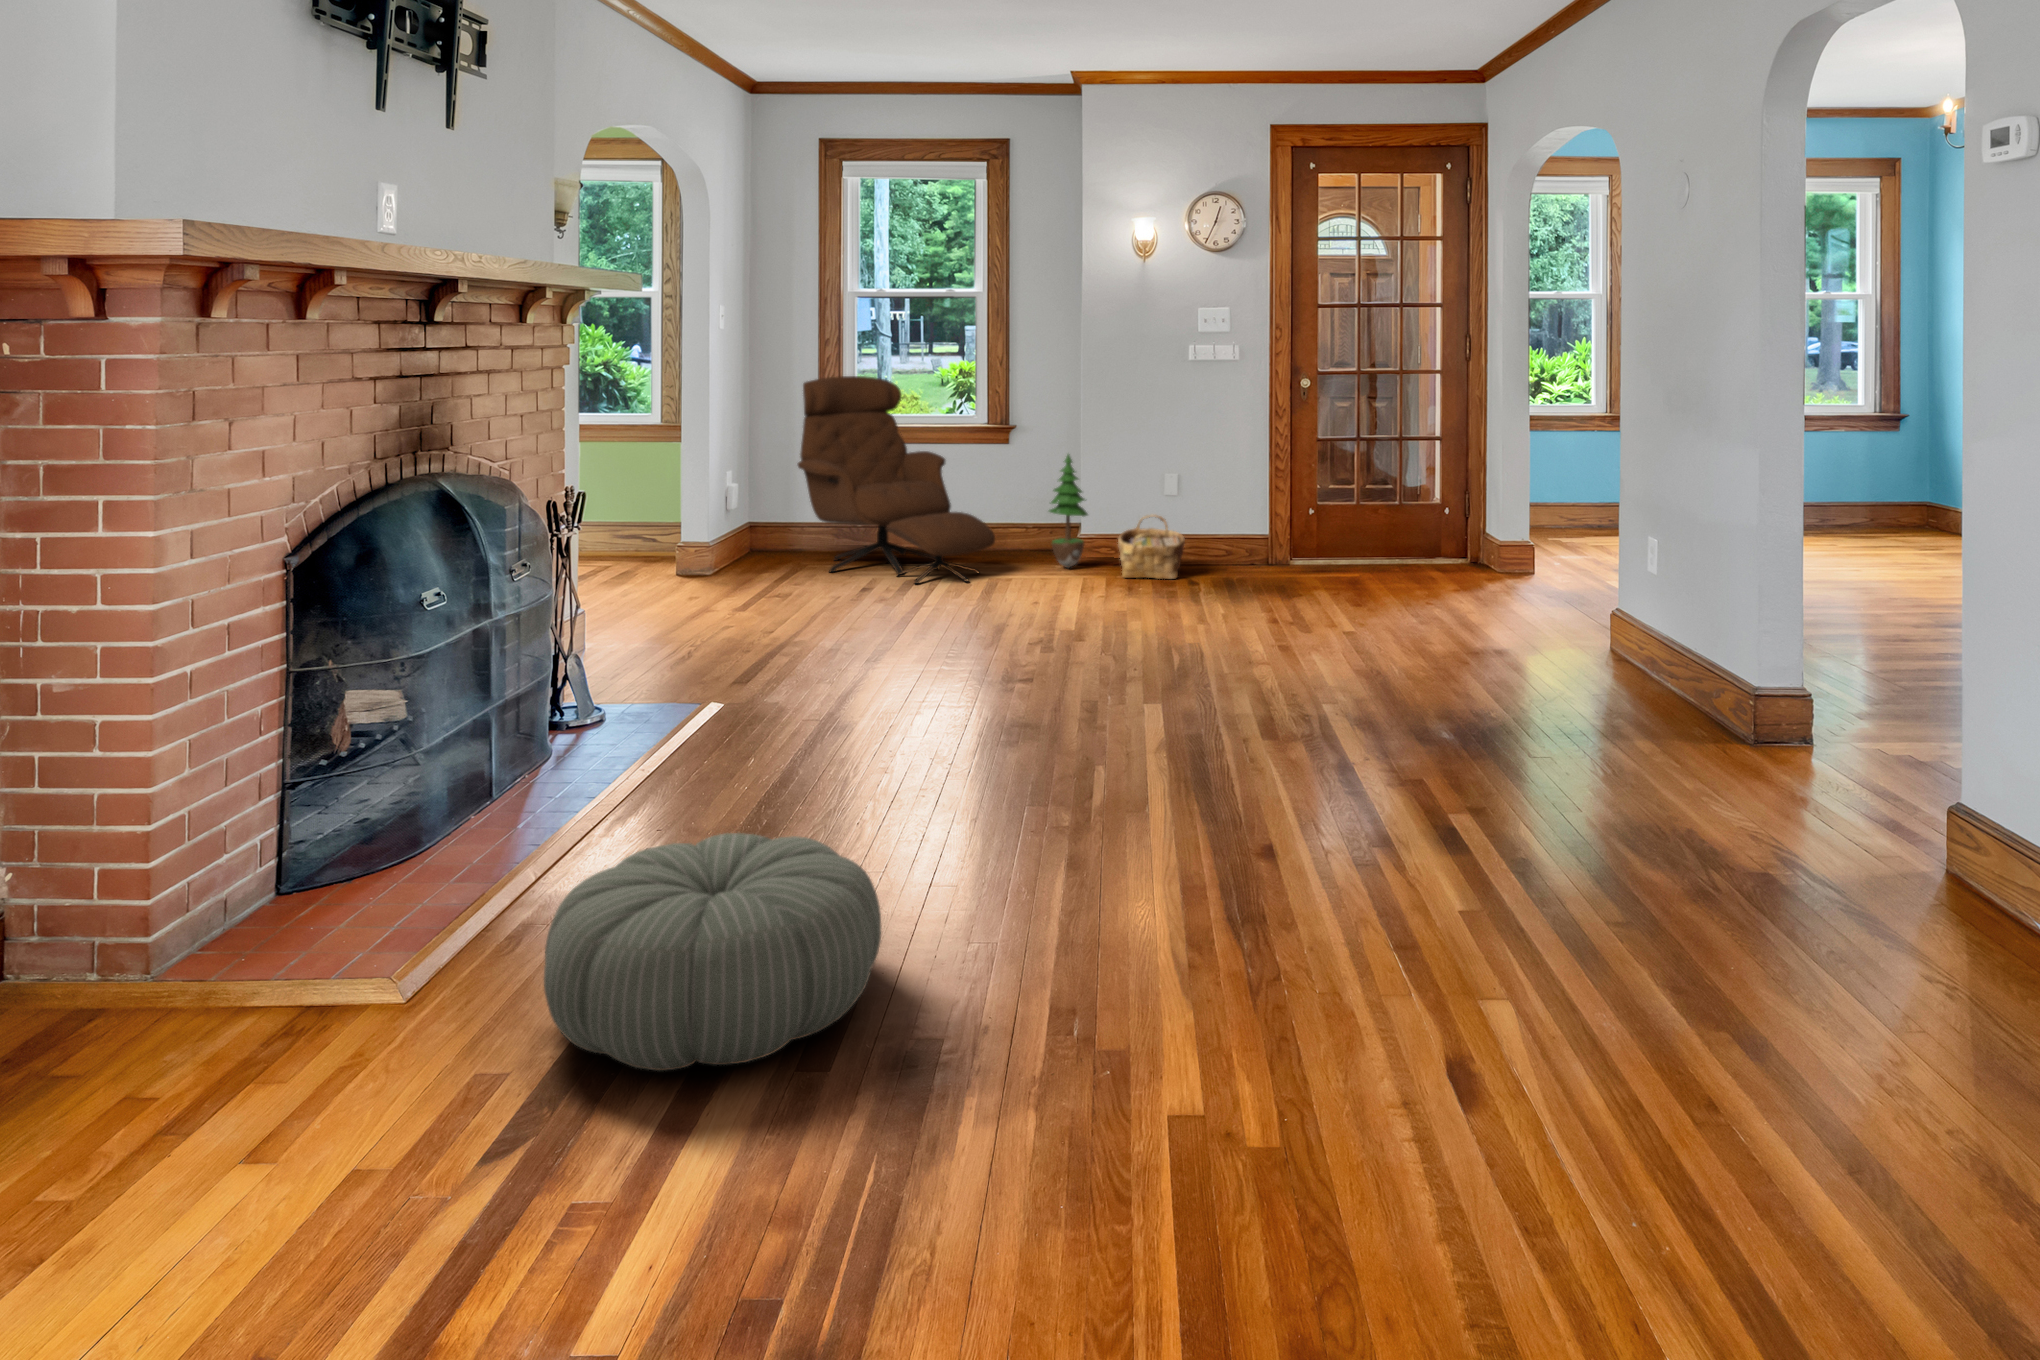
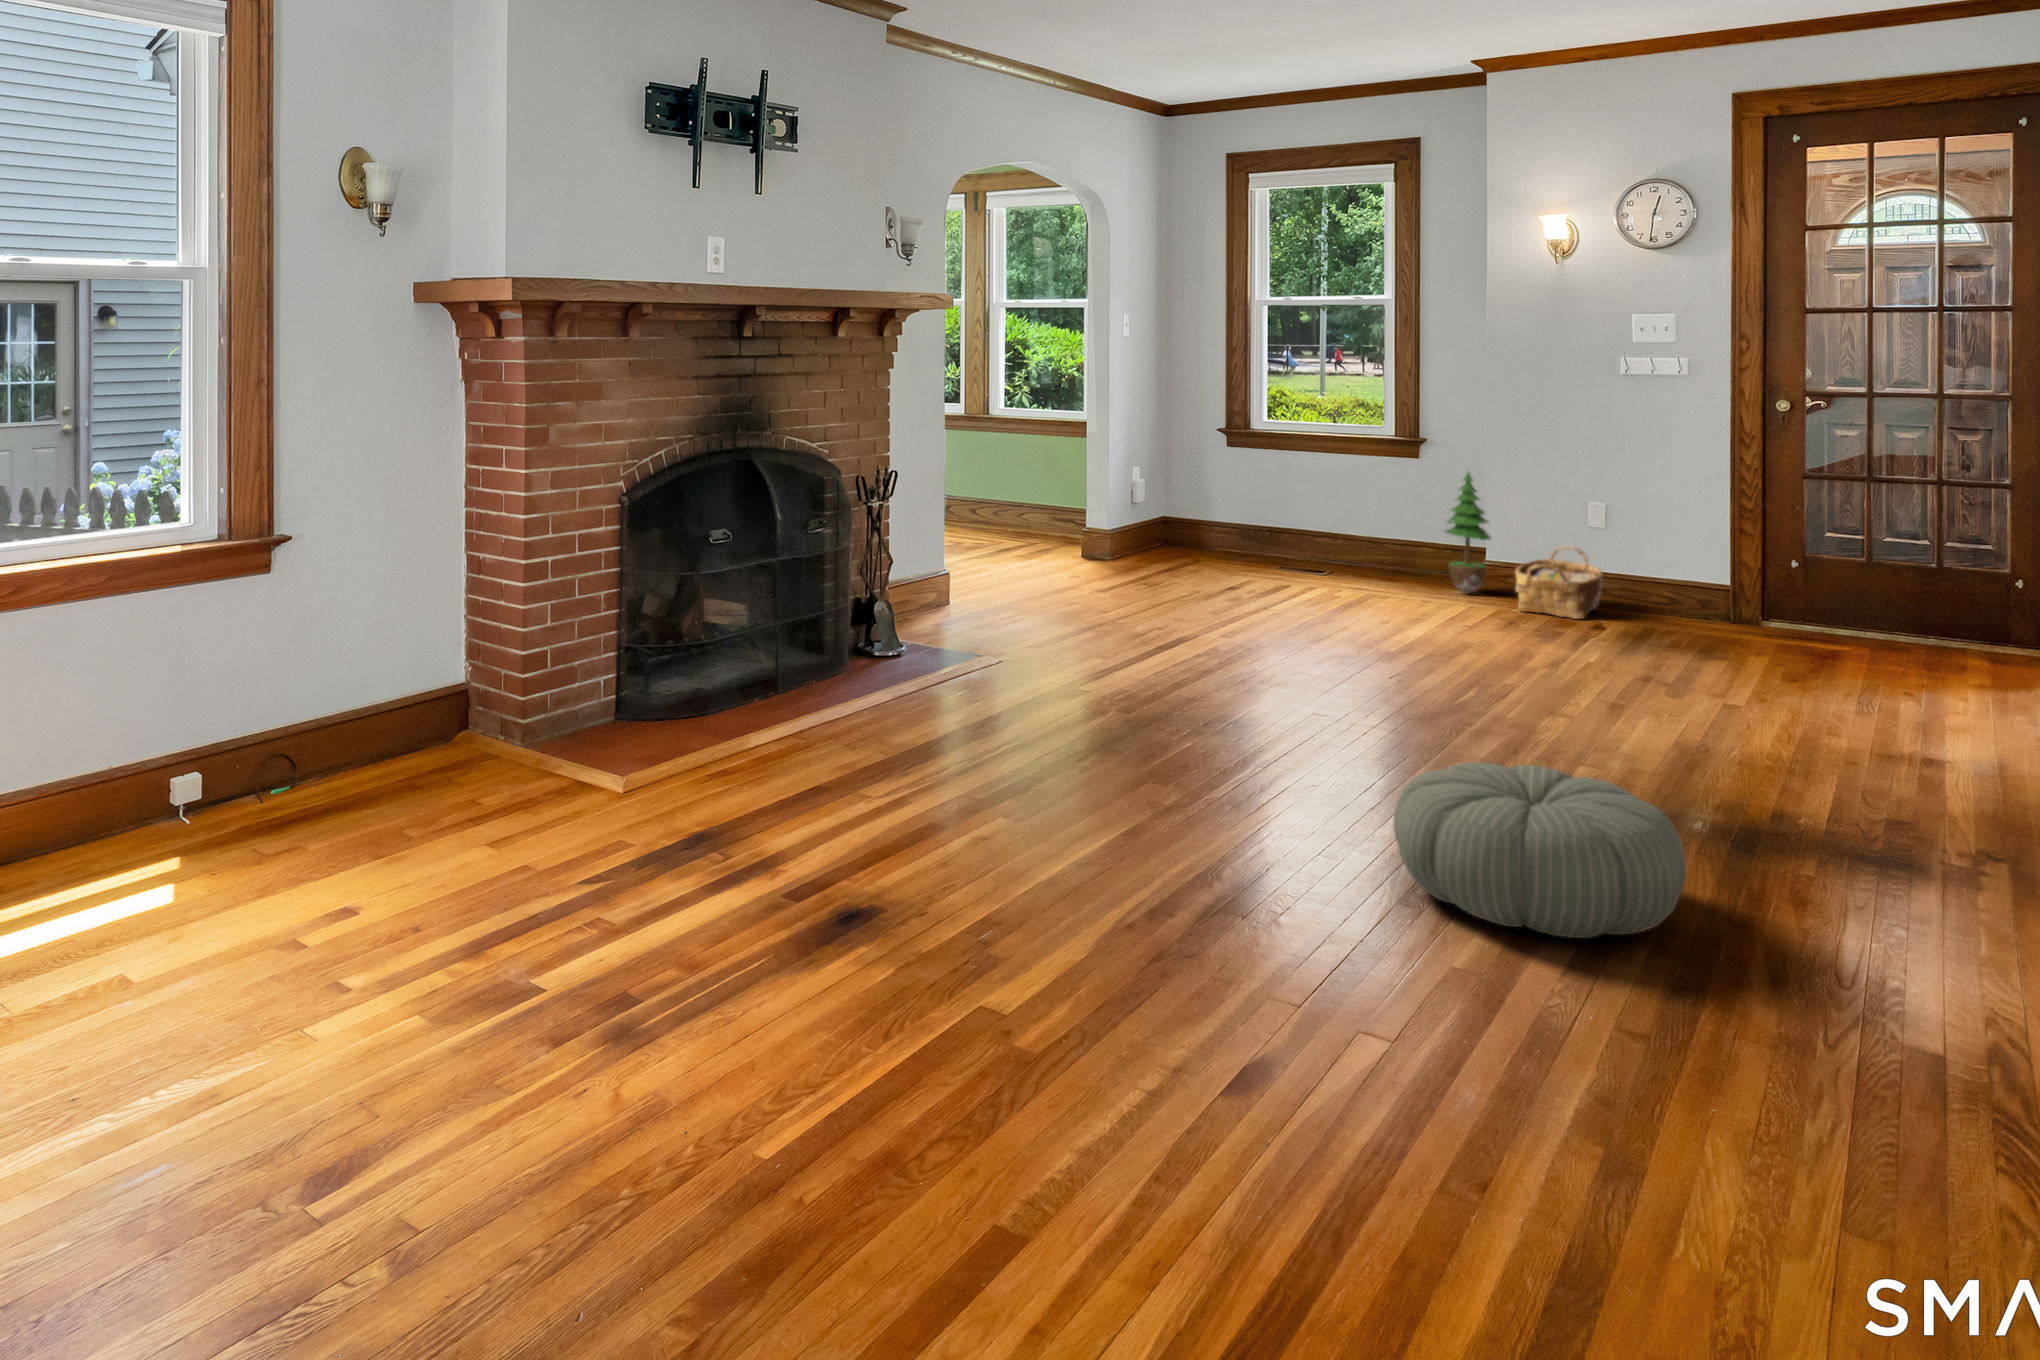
lounge chair: present [798,376,995,584] -> none [1195,382,1378,593]
pouf: present [544,833,881,1071] -> present [1394,762,1686,938]

